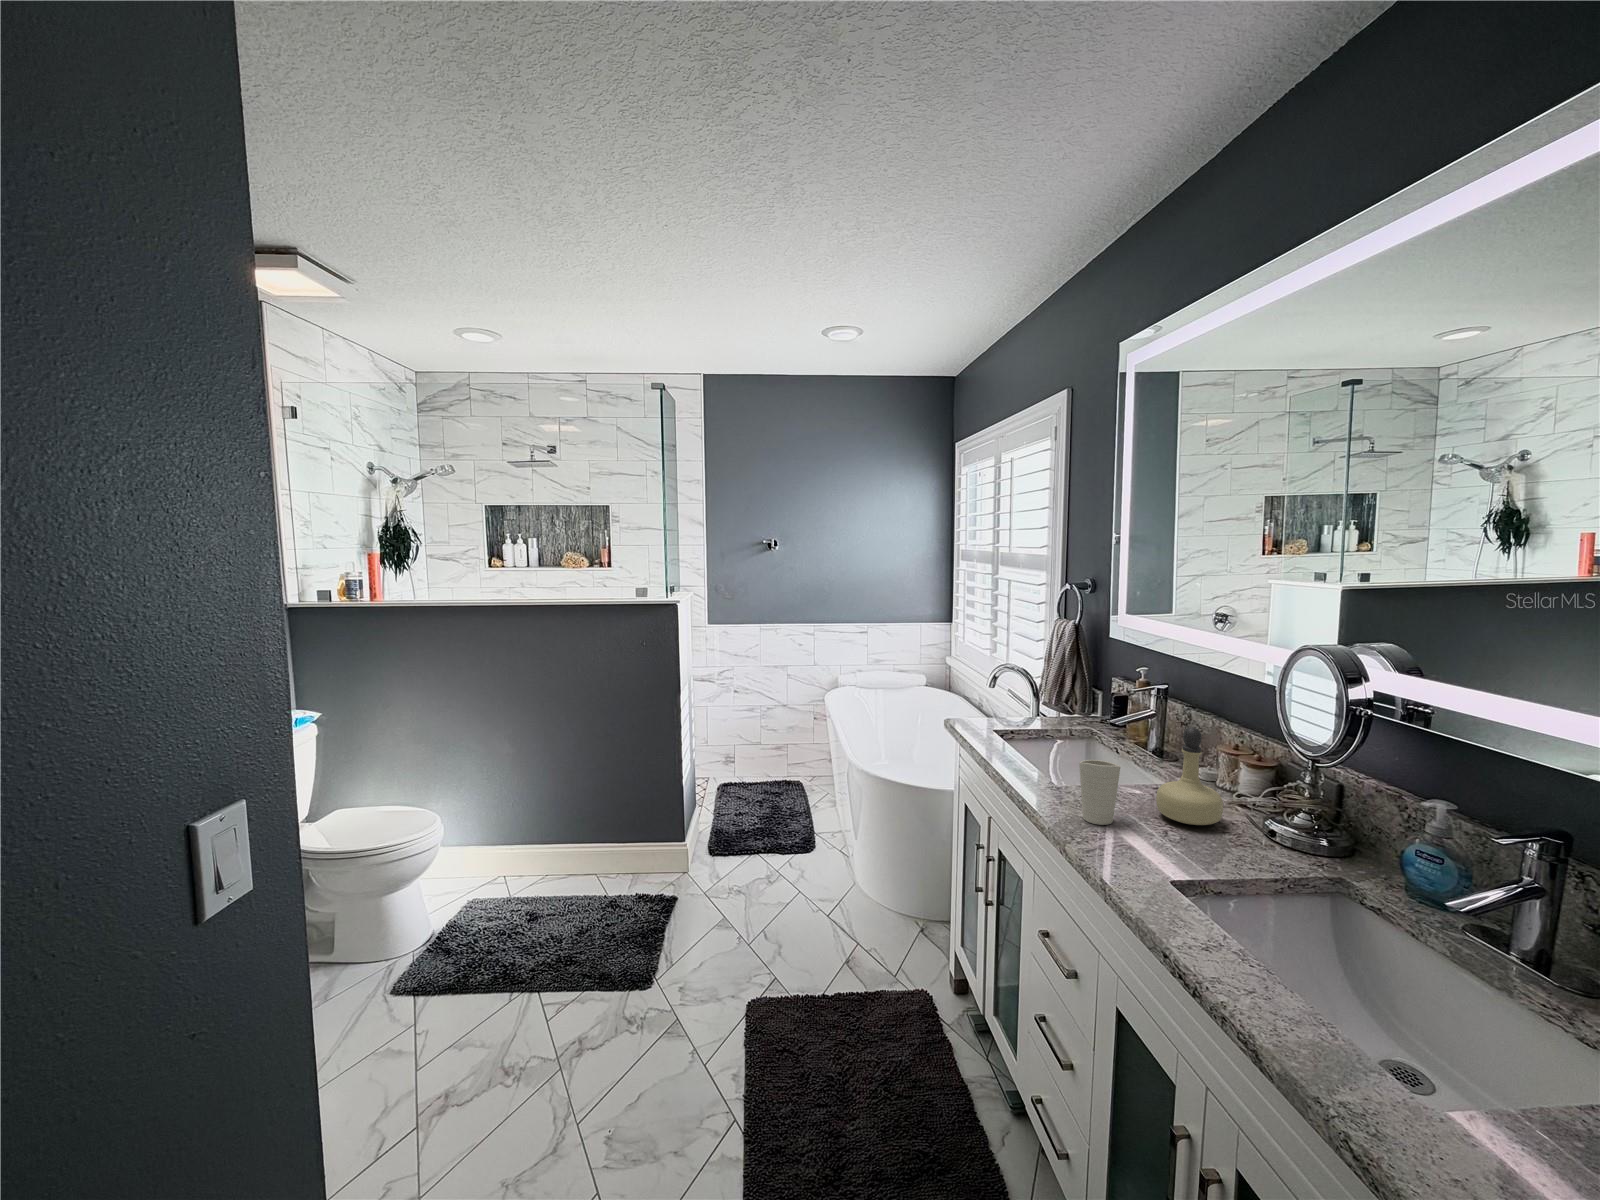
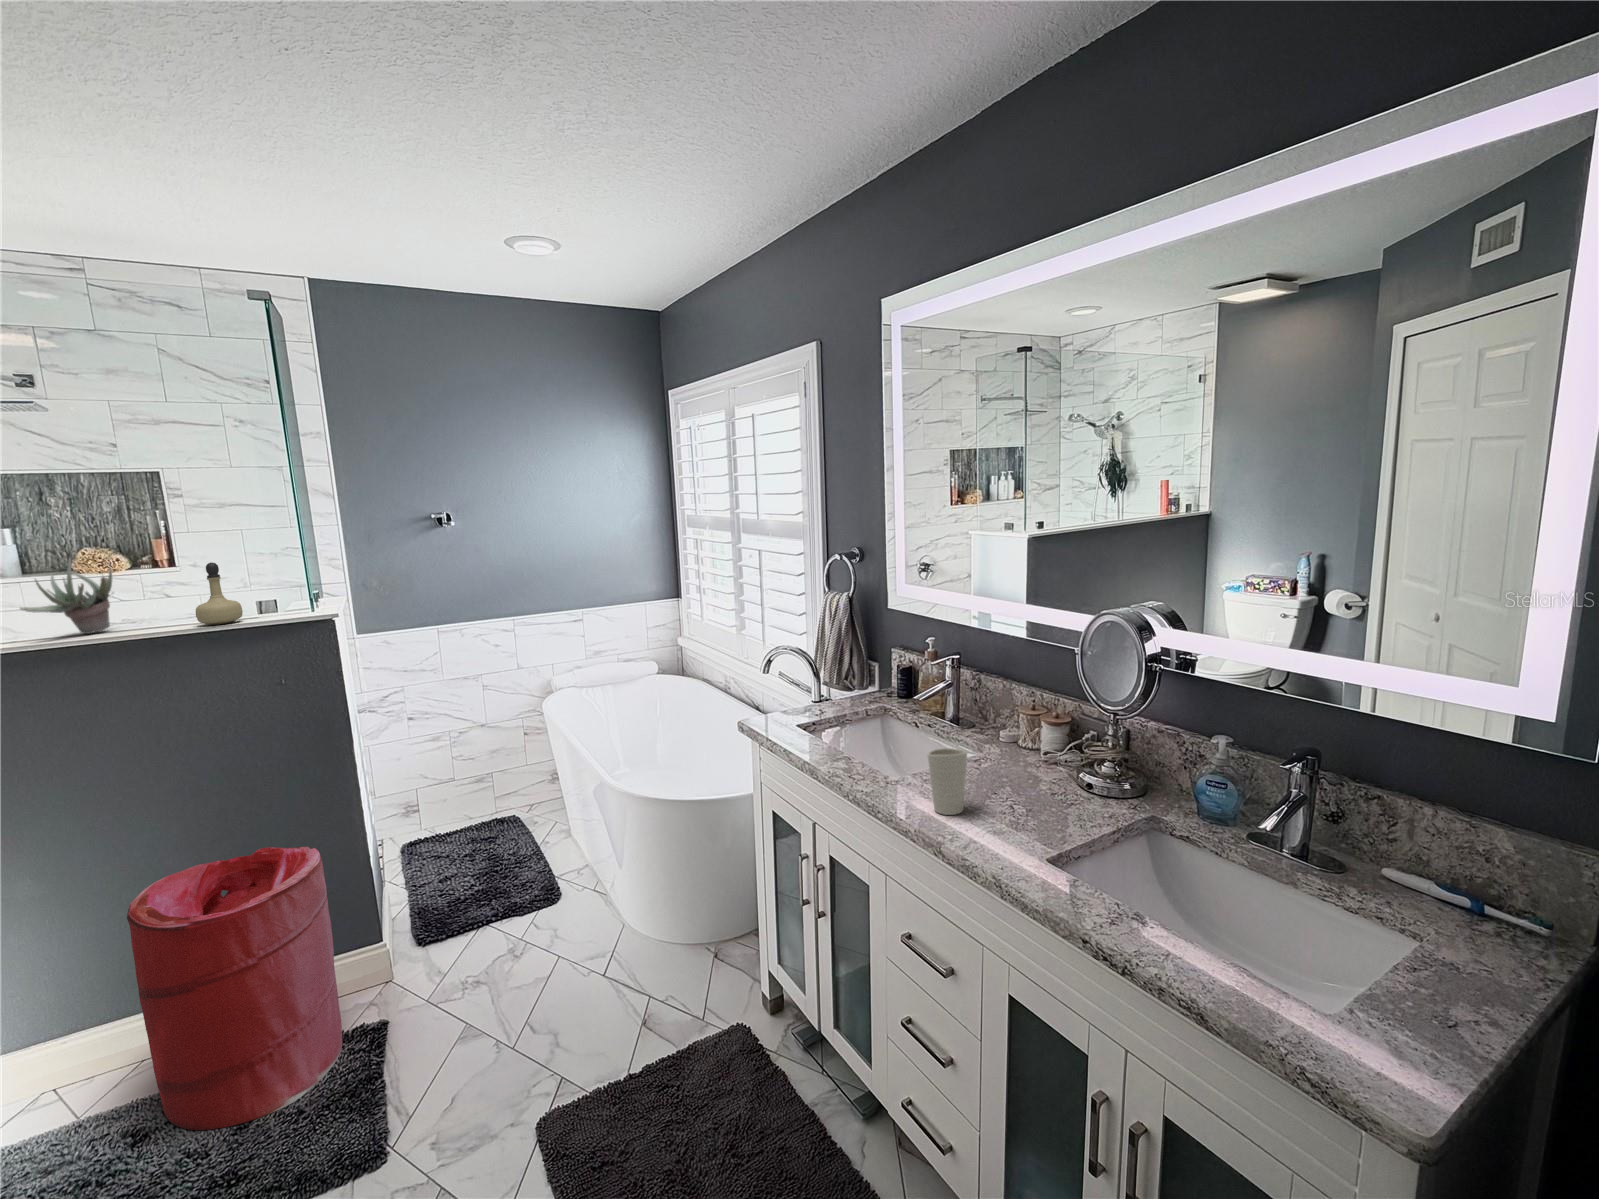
succulent plant: none [508,547,559,598] -> present [20,558,112,634]
perfume bottle: present [1156,727,1223,825] -> present [196,562,243,625]
laundry hamper: none [528,757,643,940] -> present [127,847,342,1130]

